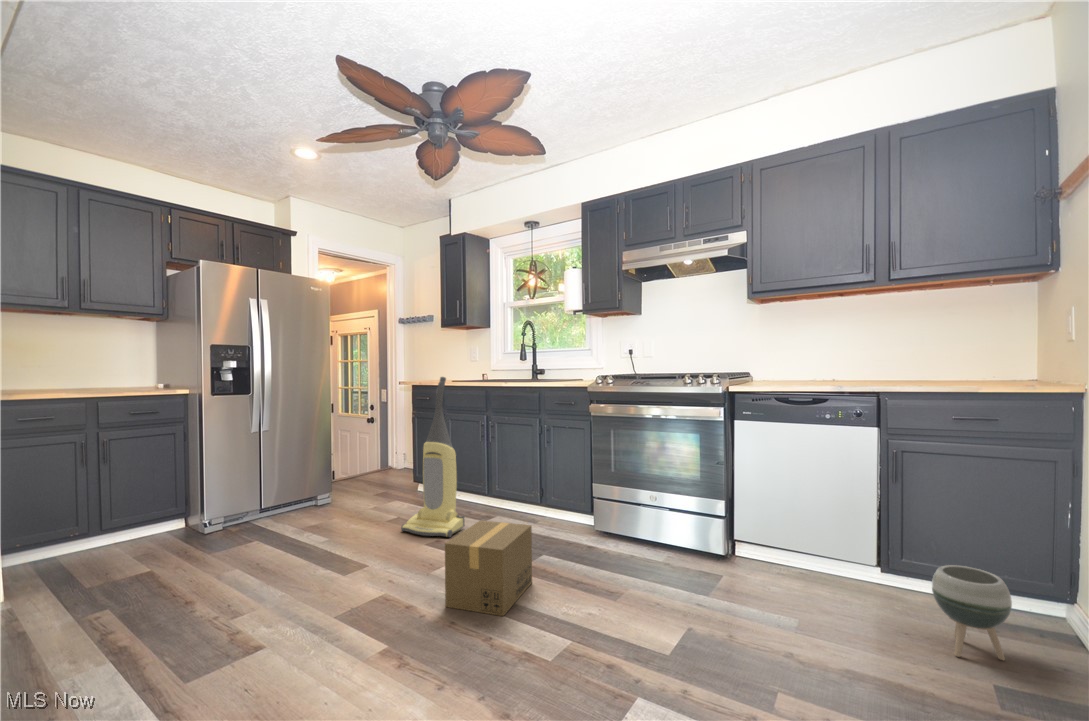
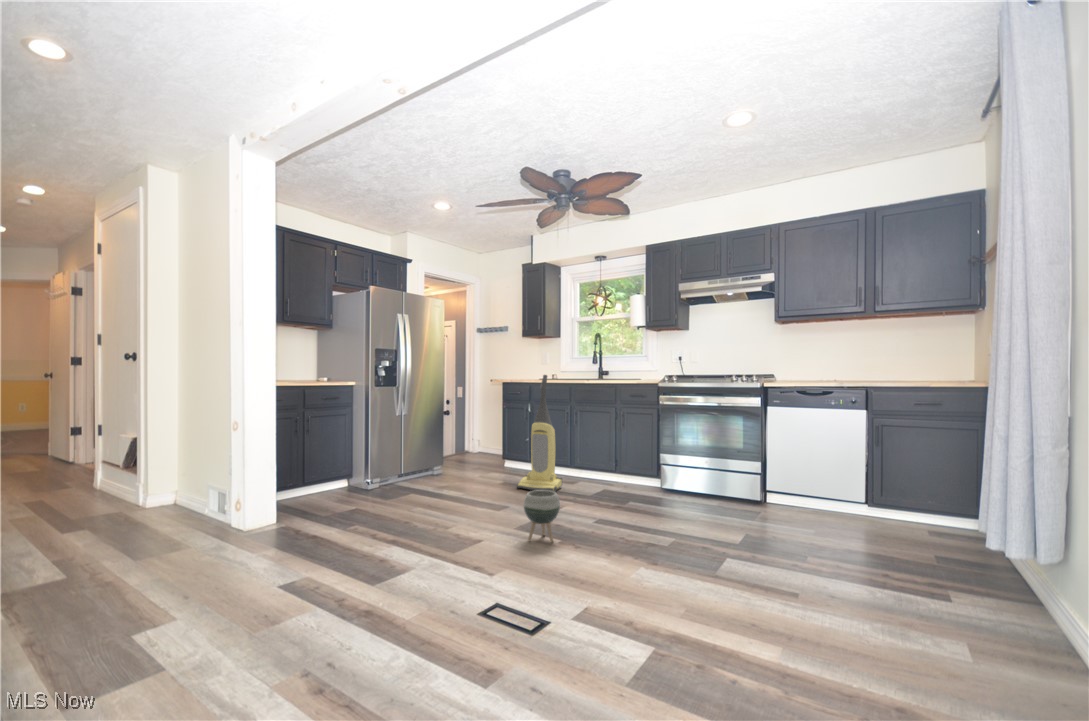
cardboard box: present [445,521,532,616] -> none [583,472,633,528]
planter: present [932,565,1012,660] -> present [524,490,560,543]

